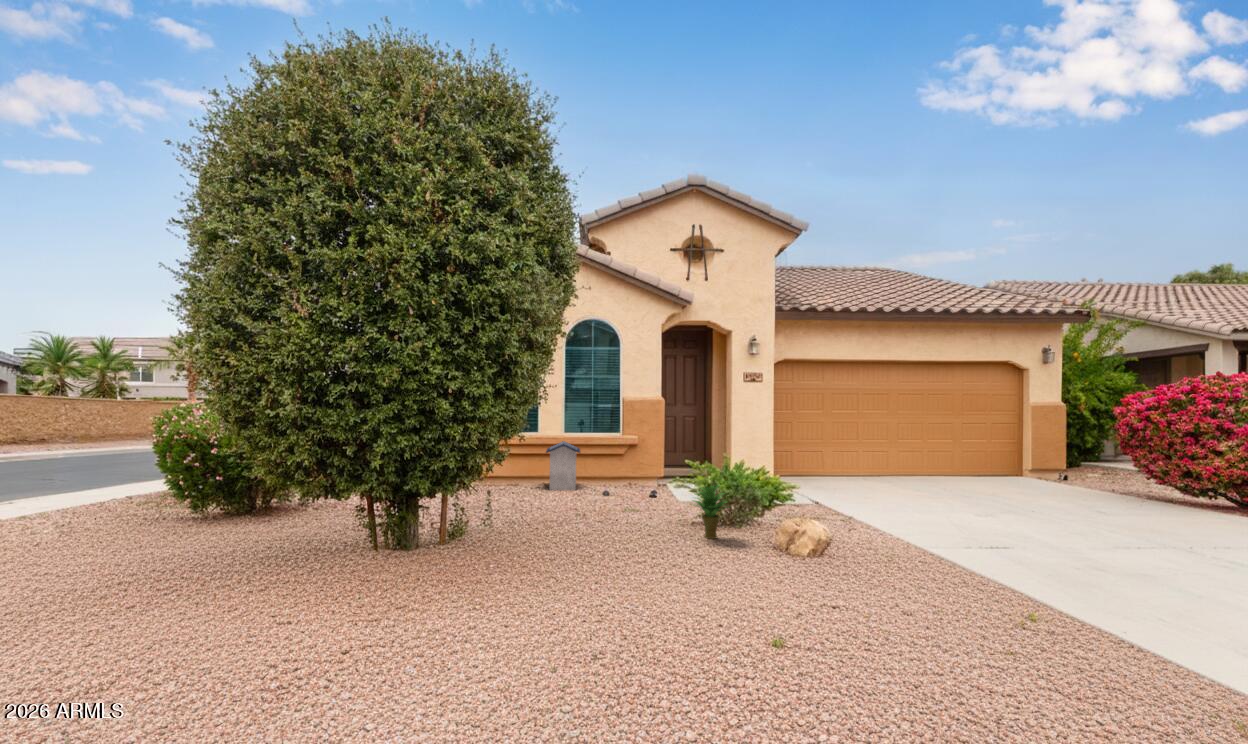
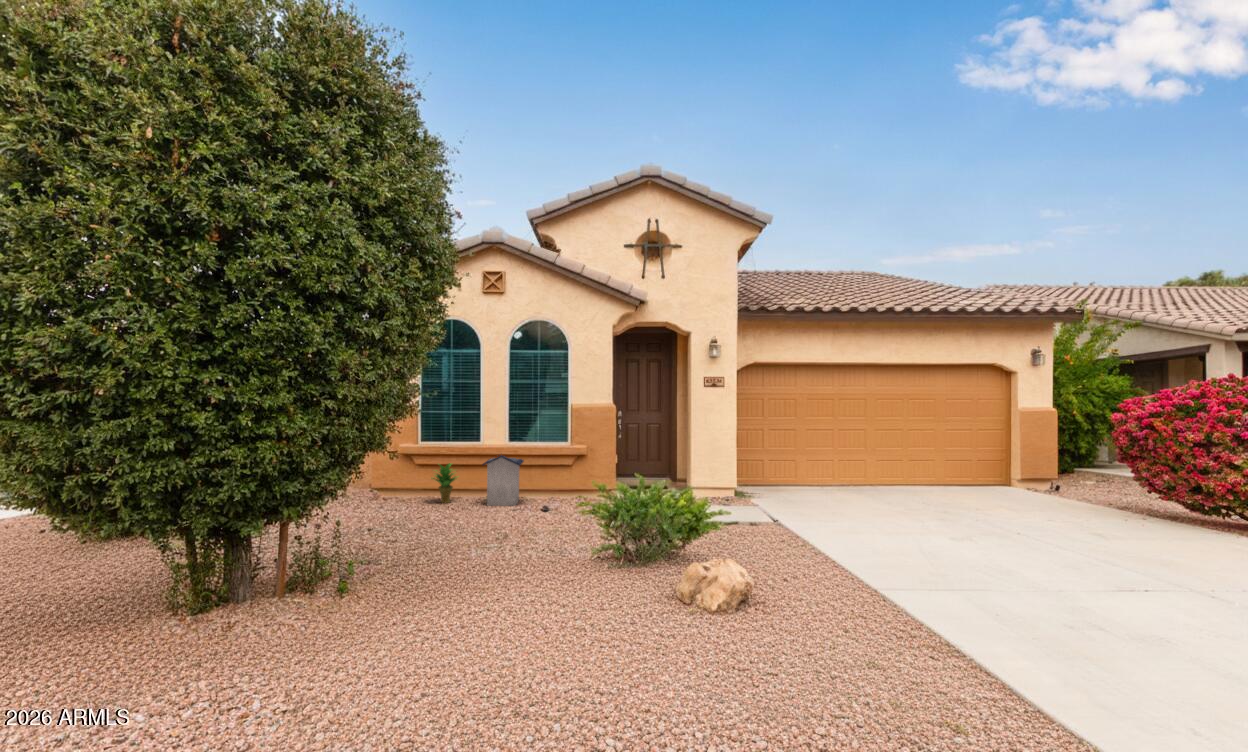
potted plant: present [693,485,726,539] -> present [433,463,457,503]

